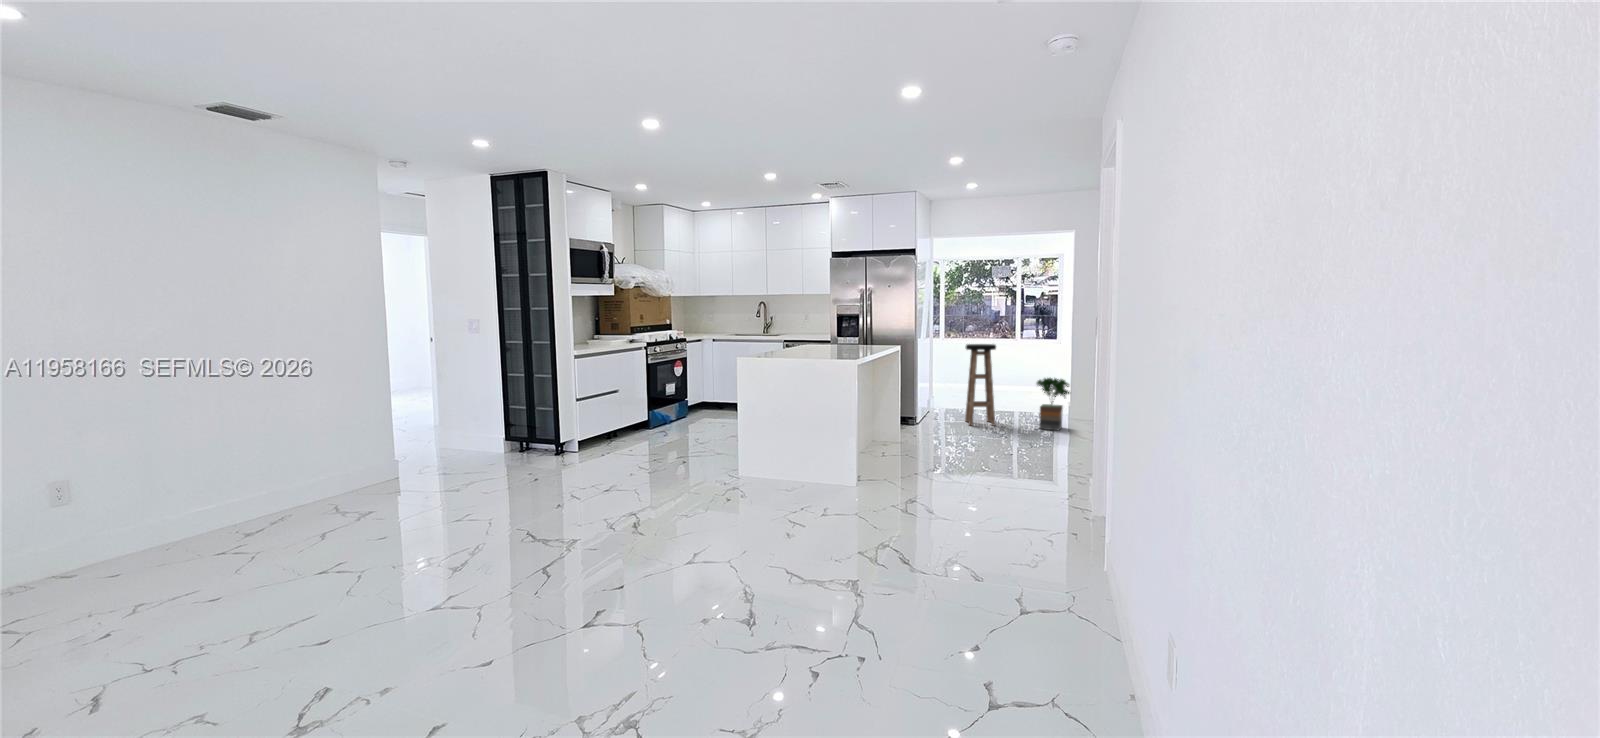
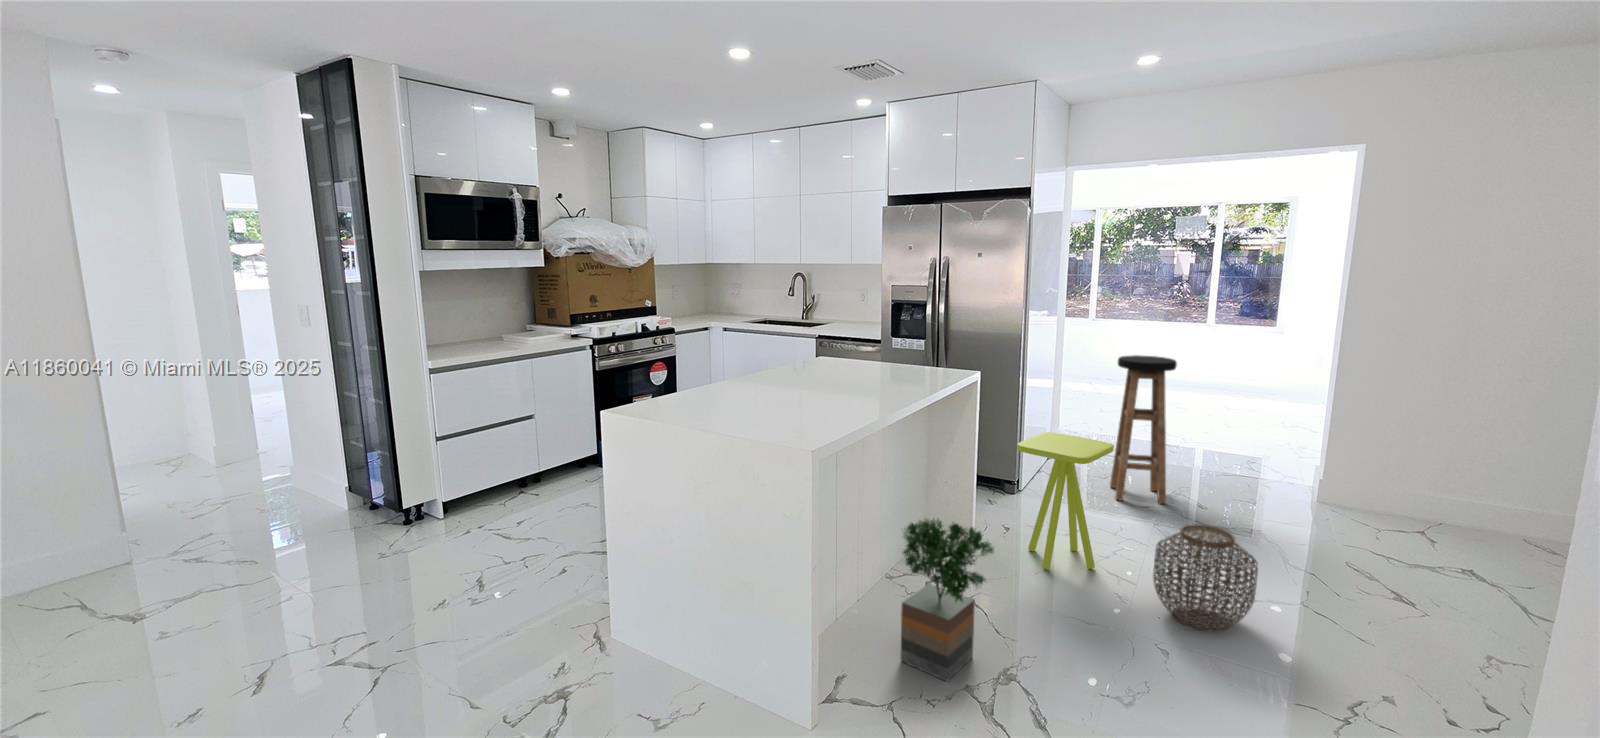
potted tree: present [1037,378,1069,430] -> present [901,519,994,681]
side table: none [921,379,969,446] -> present [1017,432,1114,569]
woven basket: none [991,410,1035,457] -> present [1153,524,1258,631]

